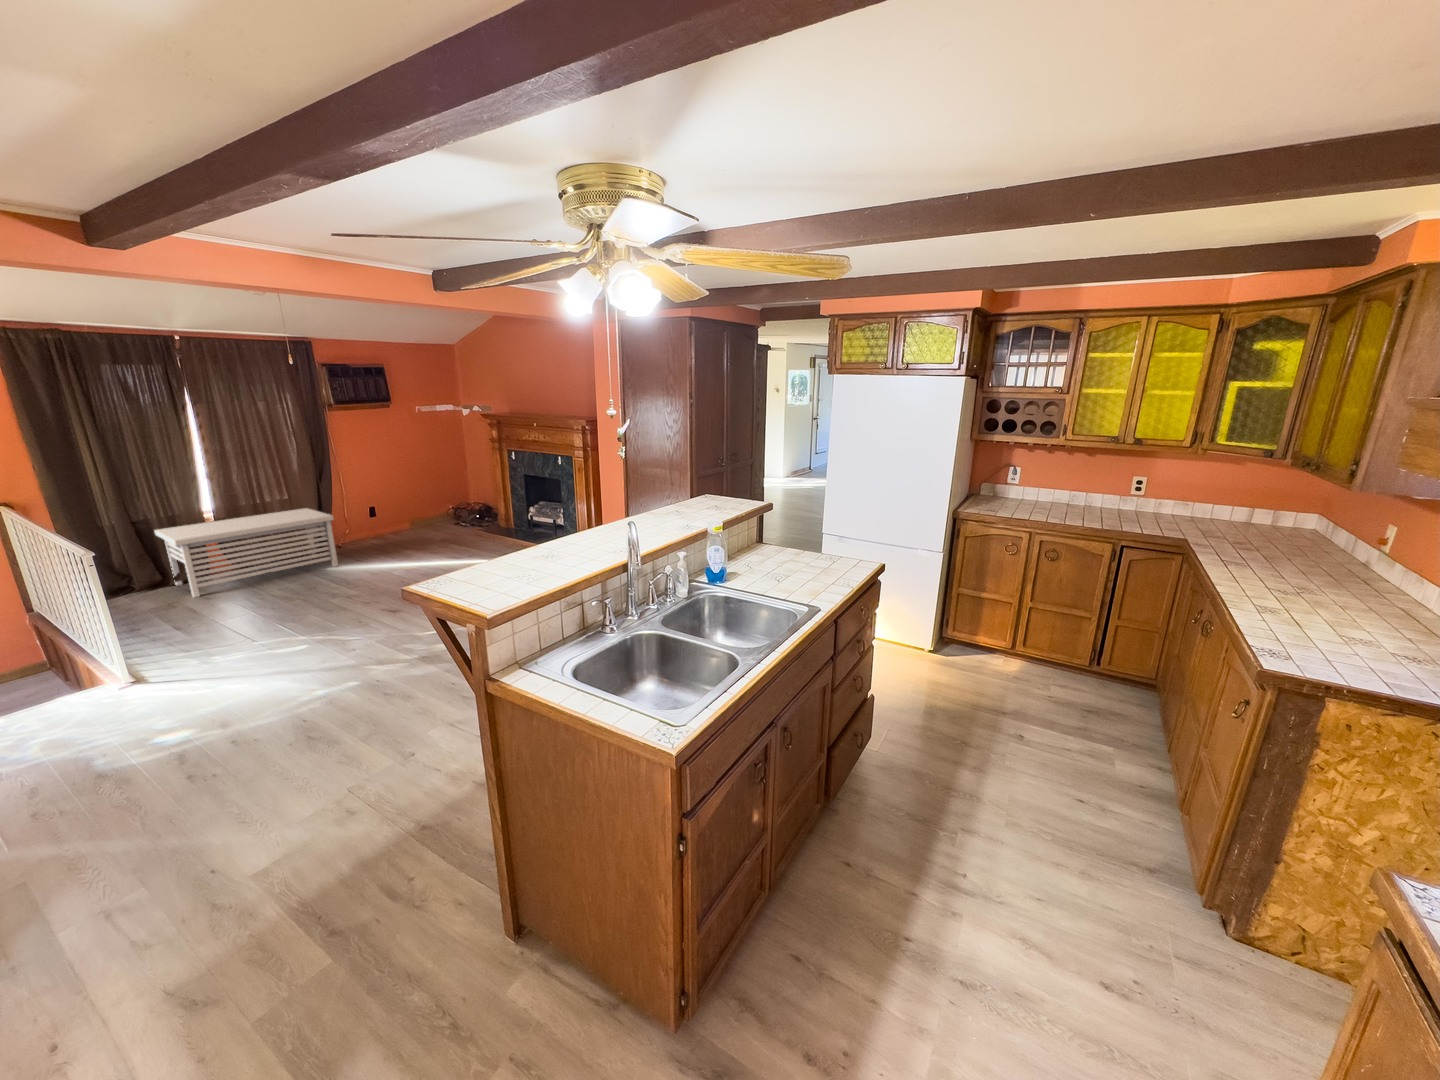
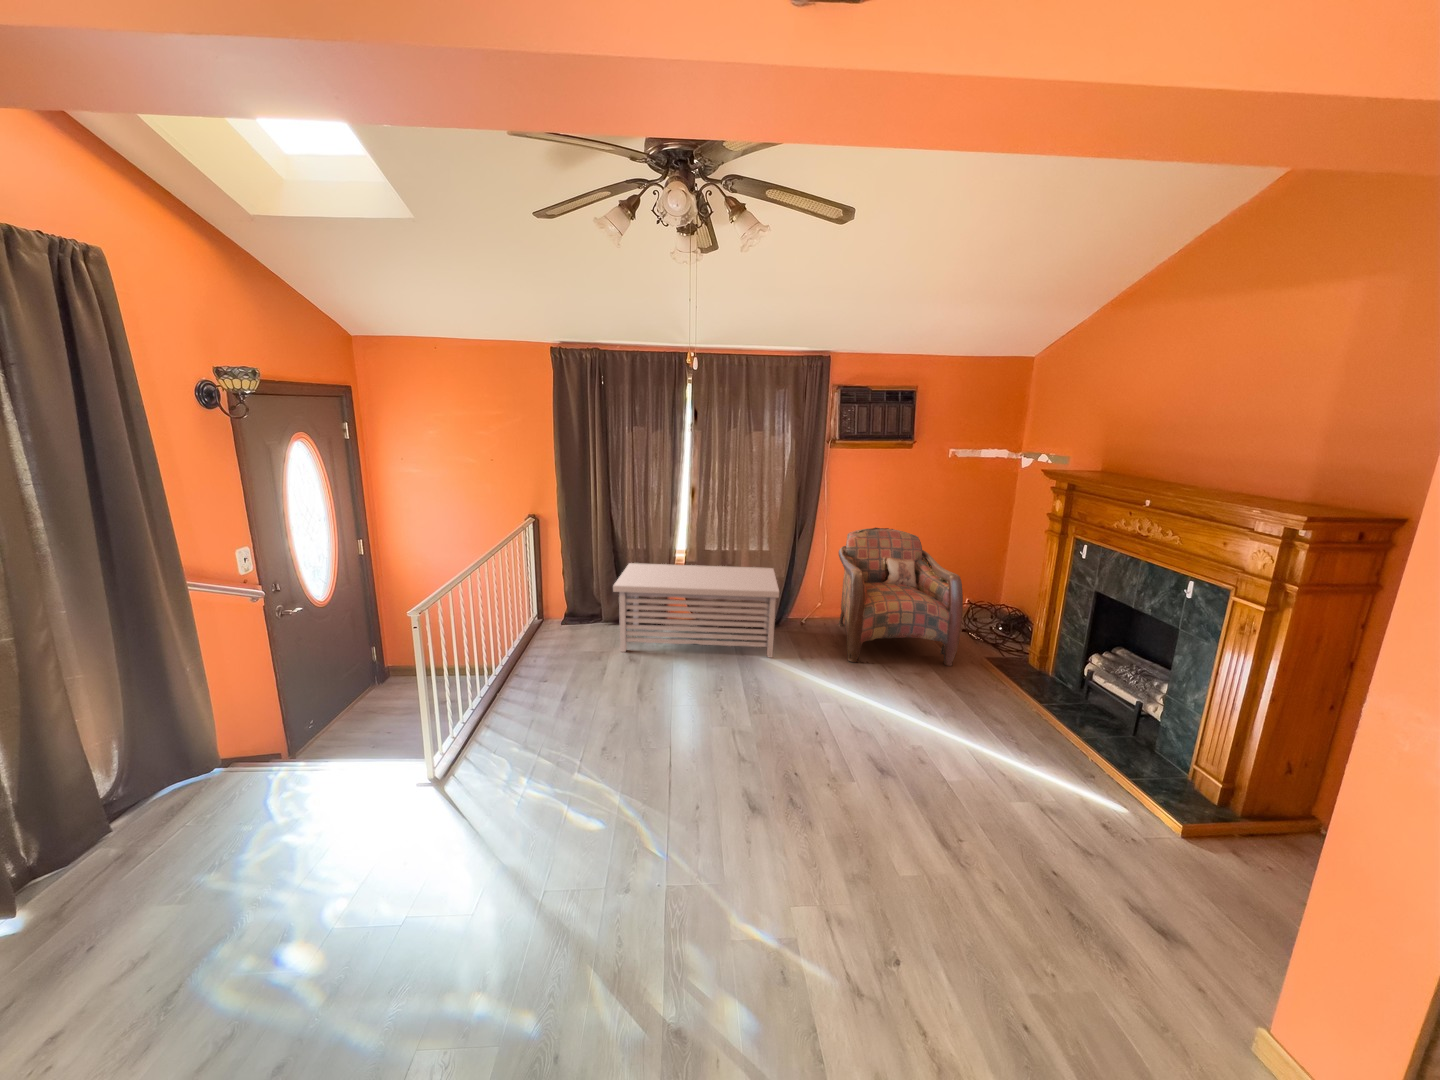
armchair: none [356,465,461,553] -> present [838,528,963,666]

